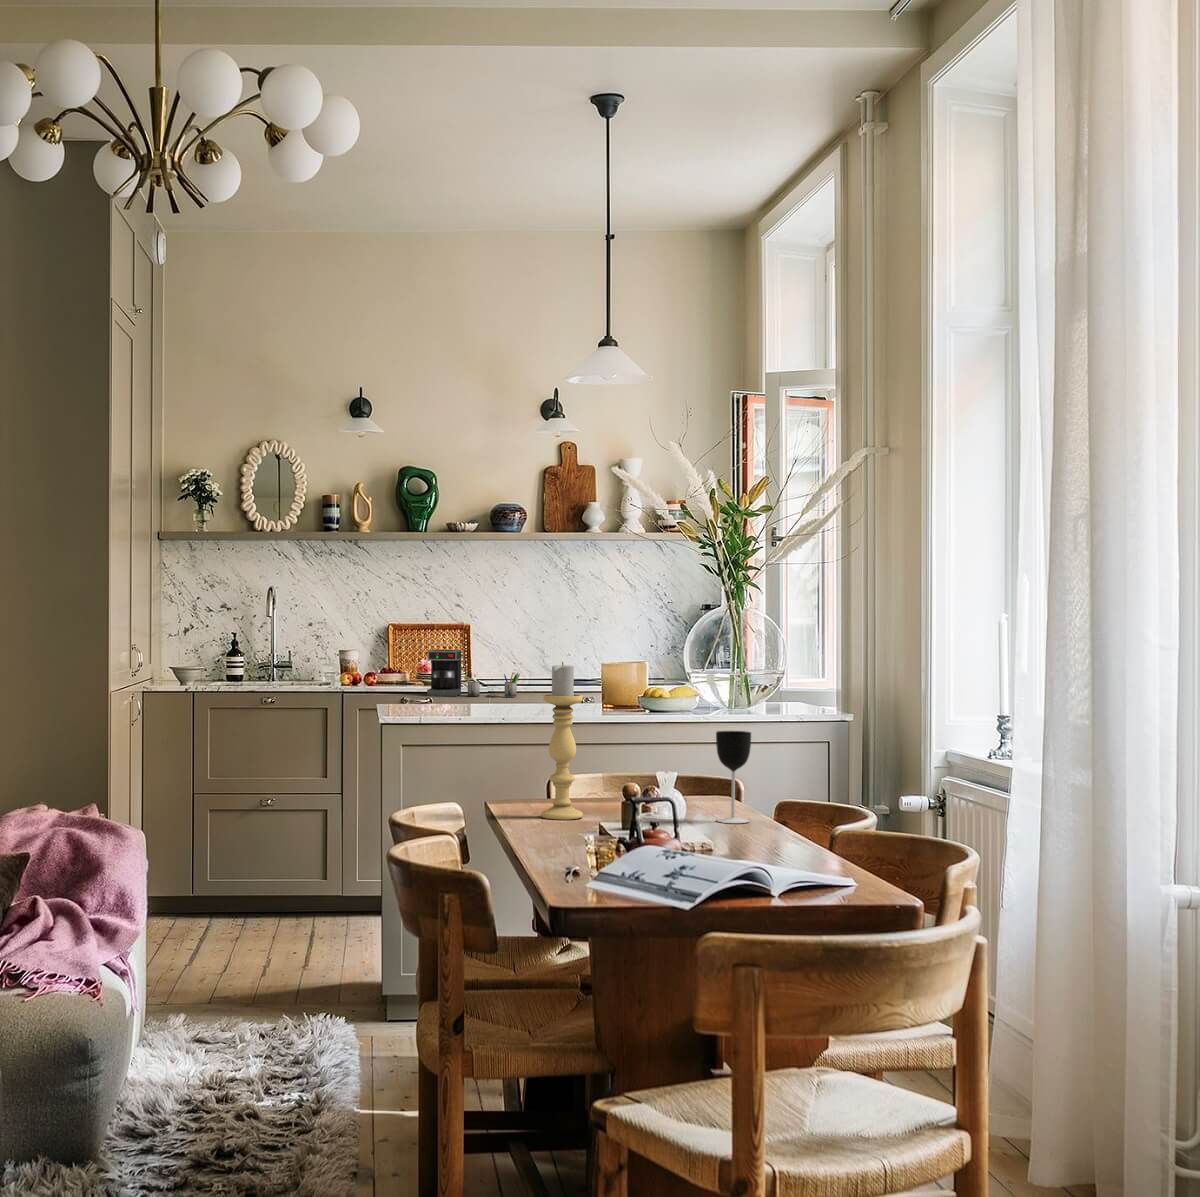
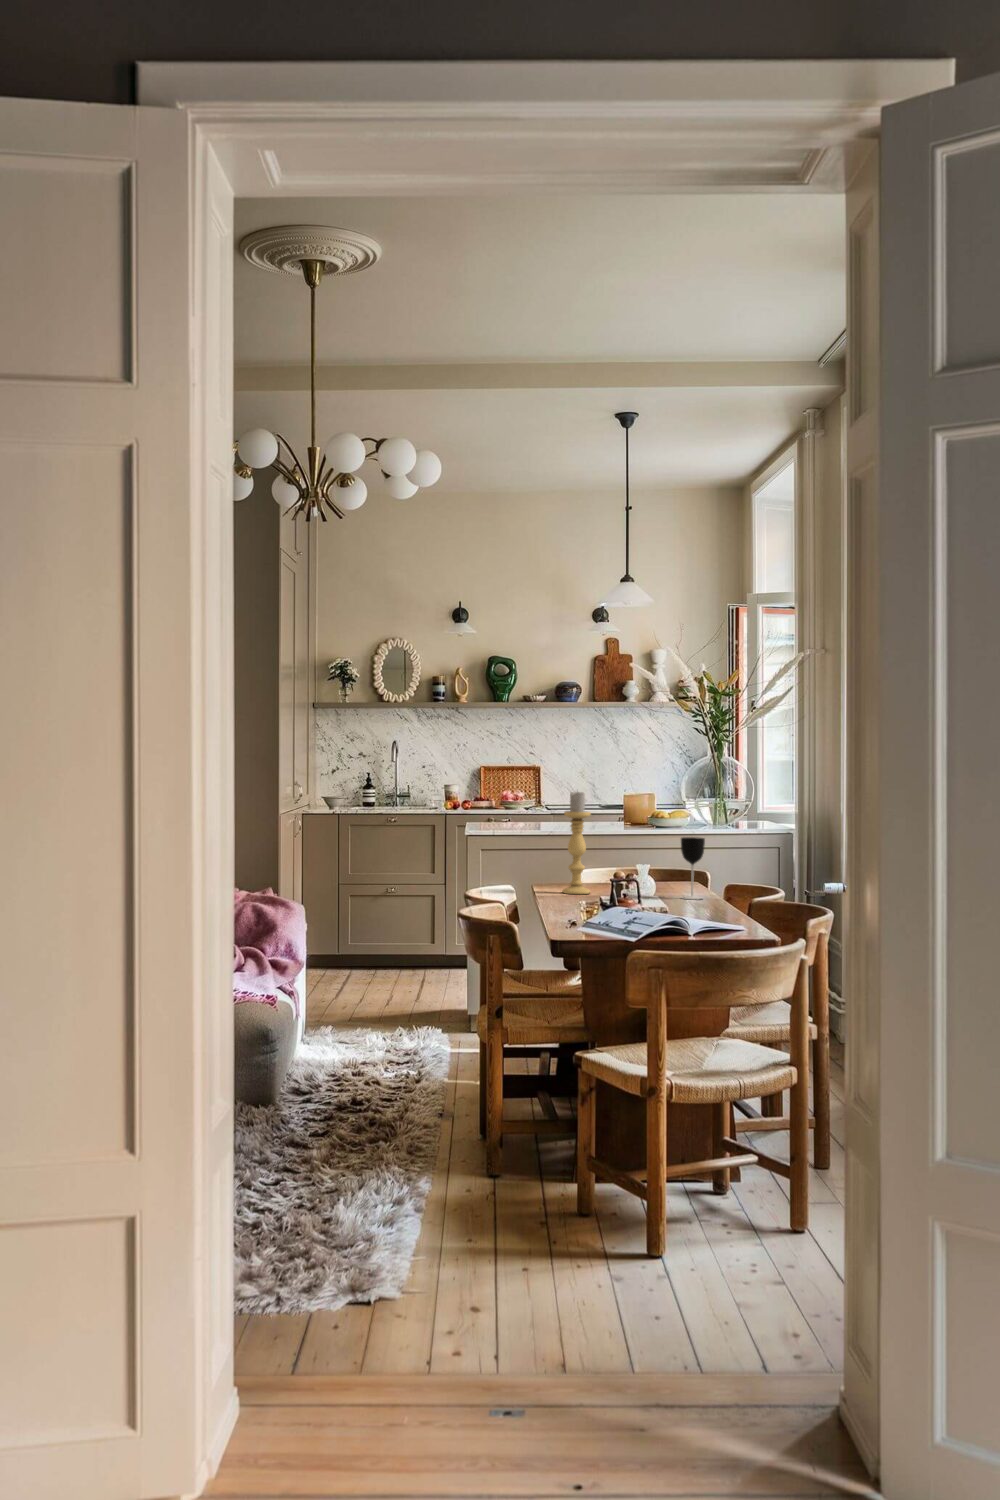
coffee maker: present [427,650,520,697] -> none [502,786,568,819]

